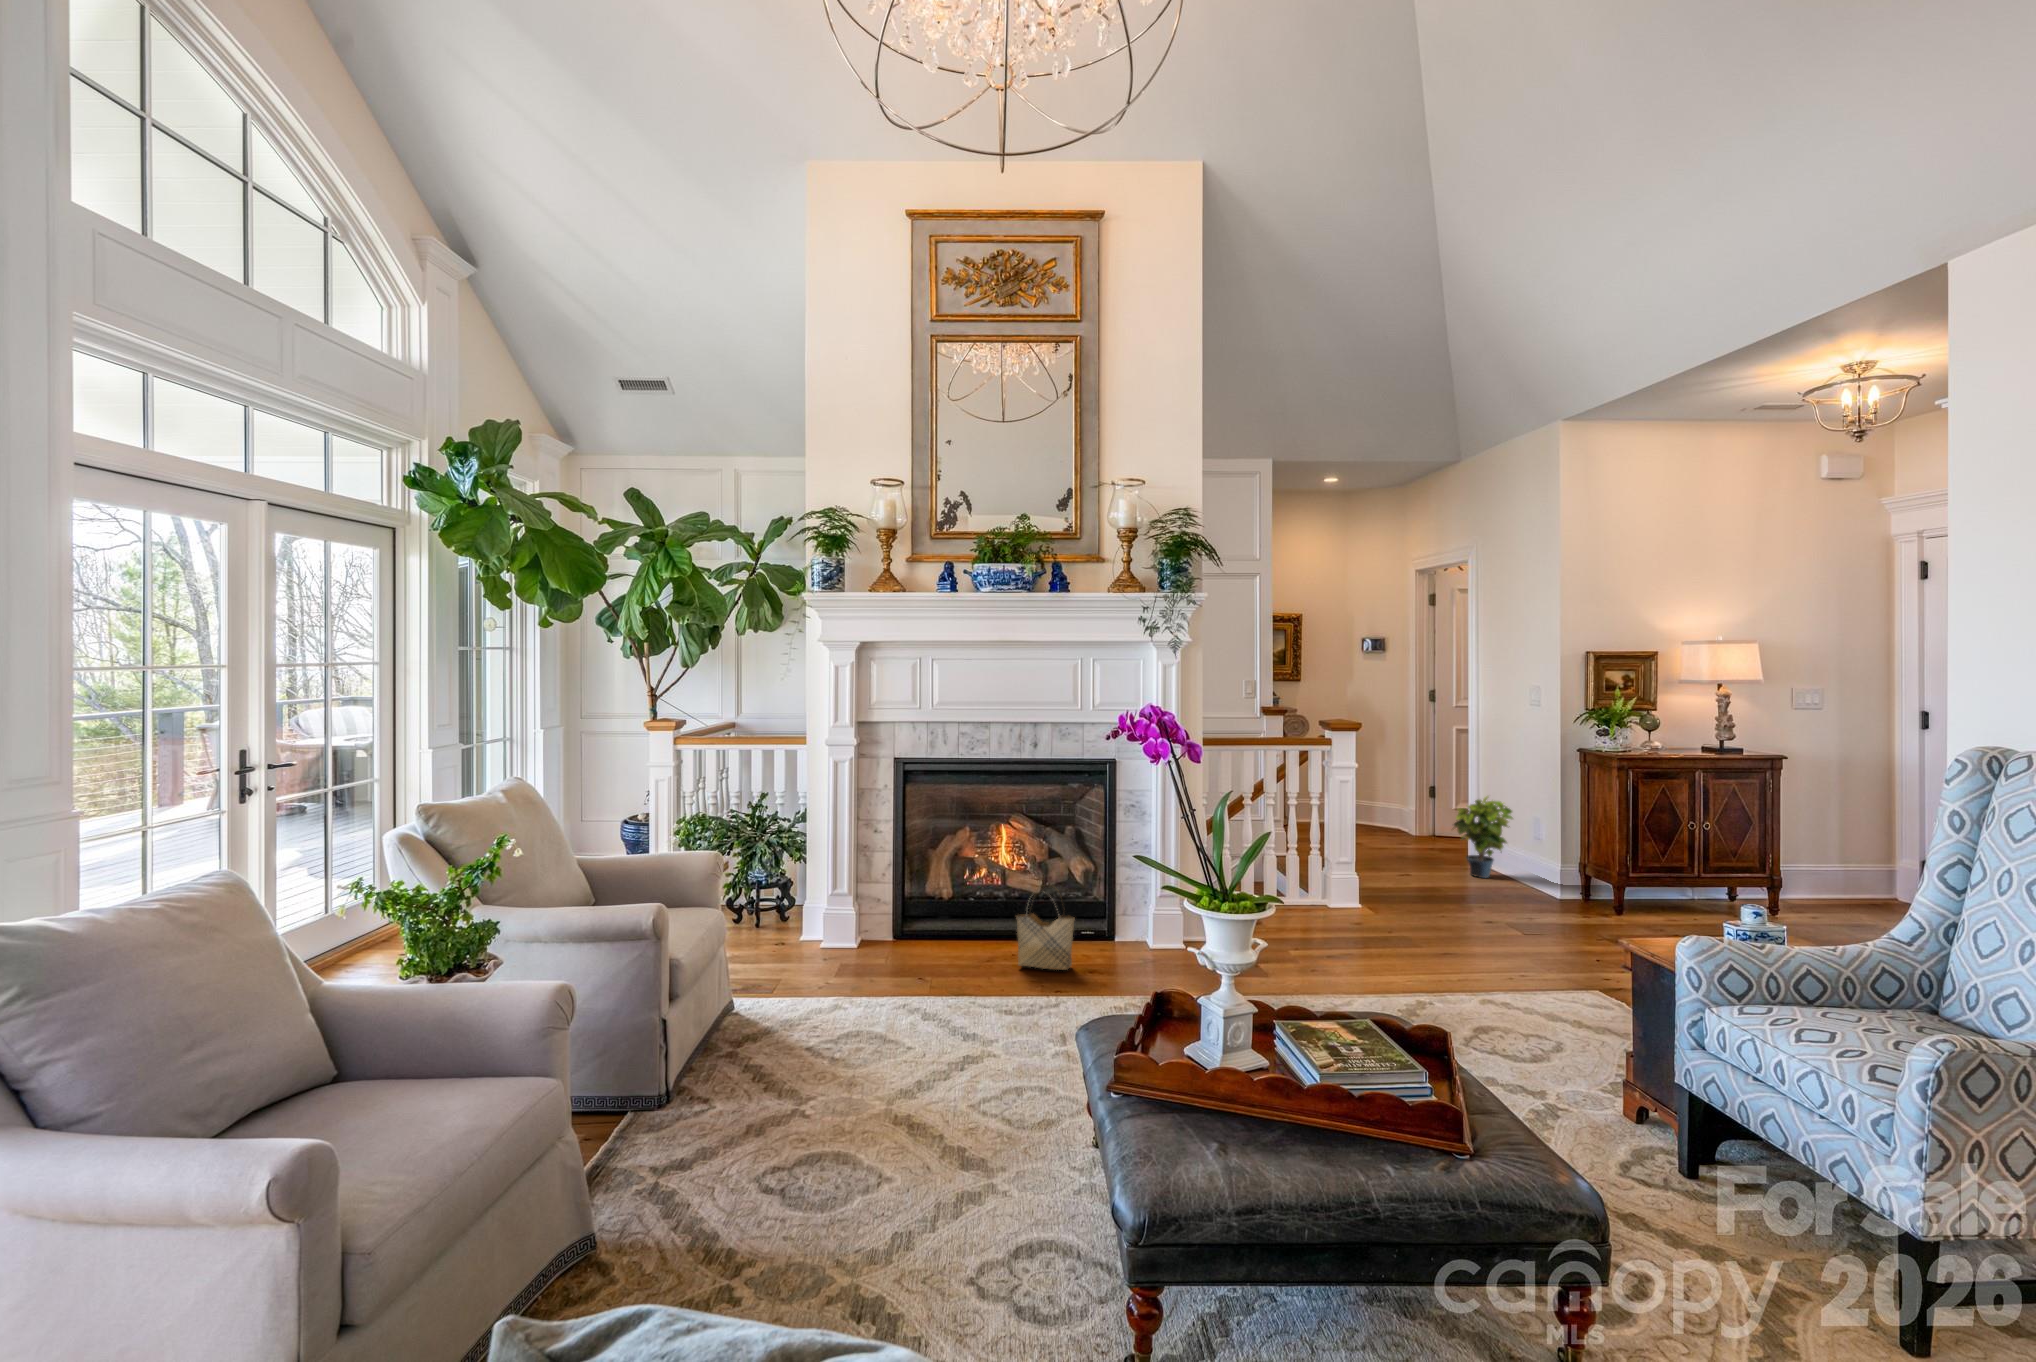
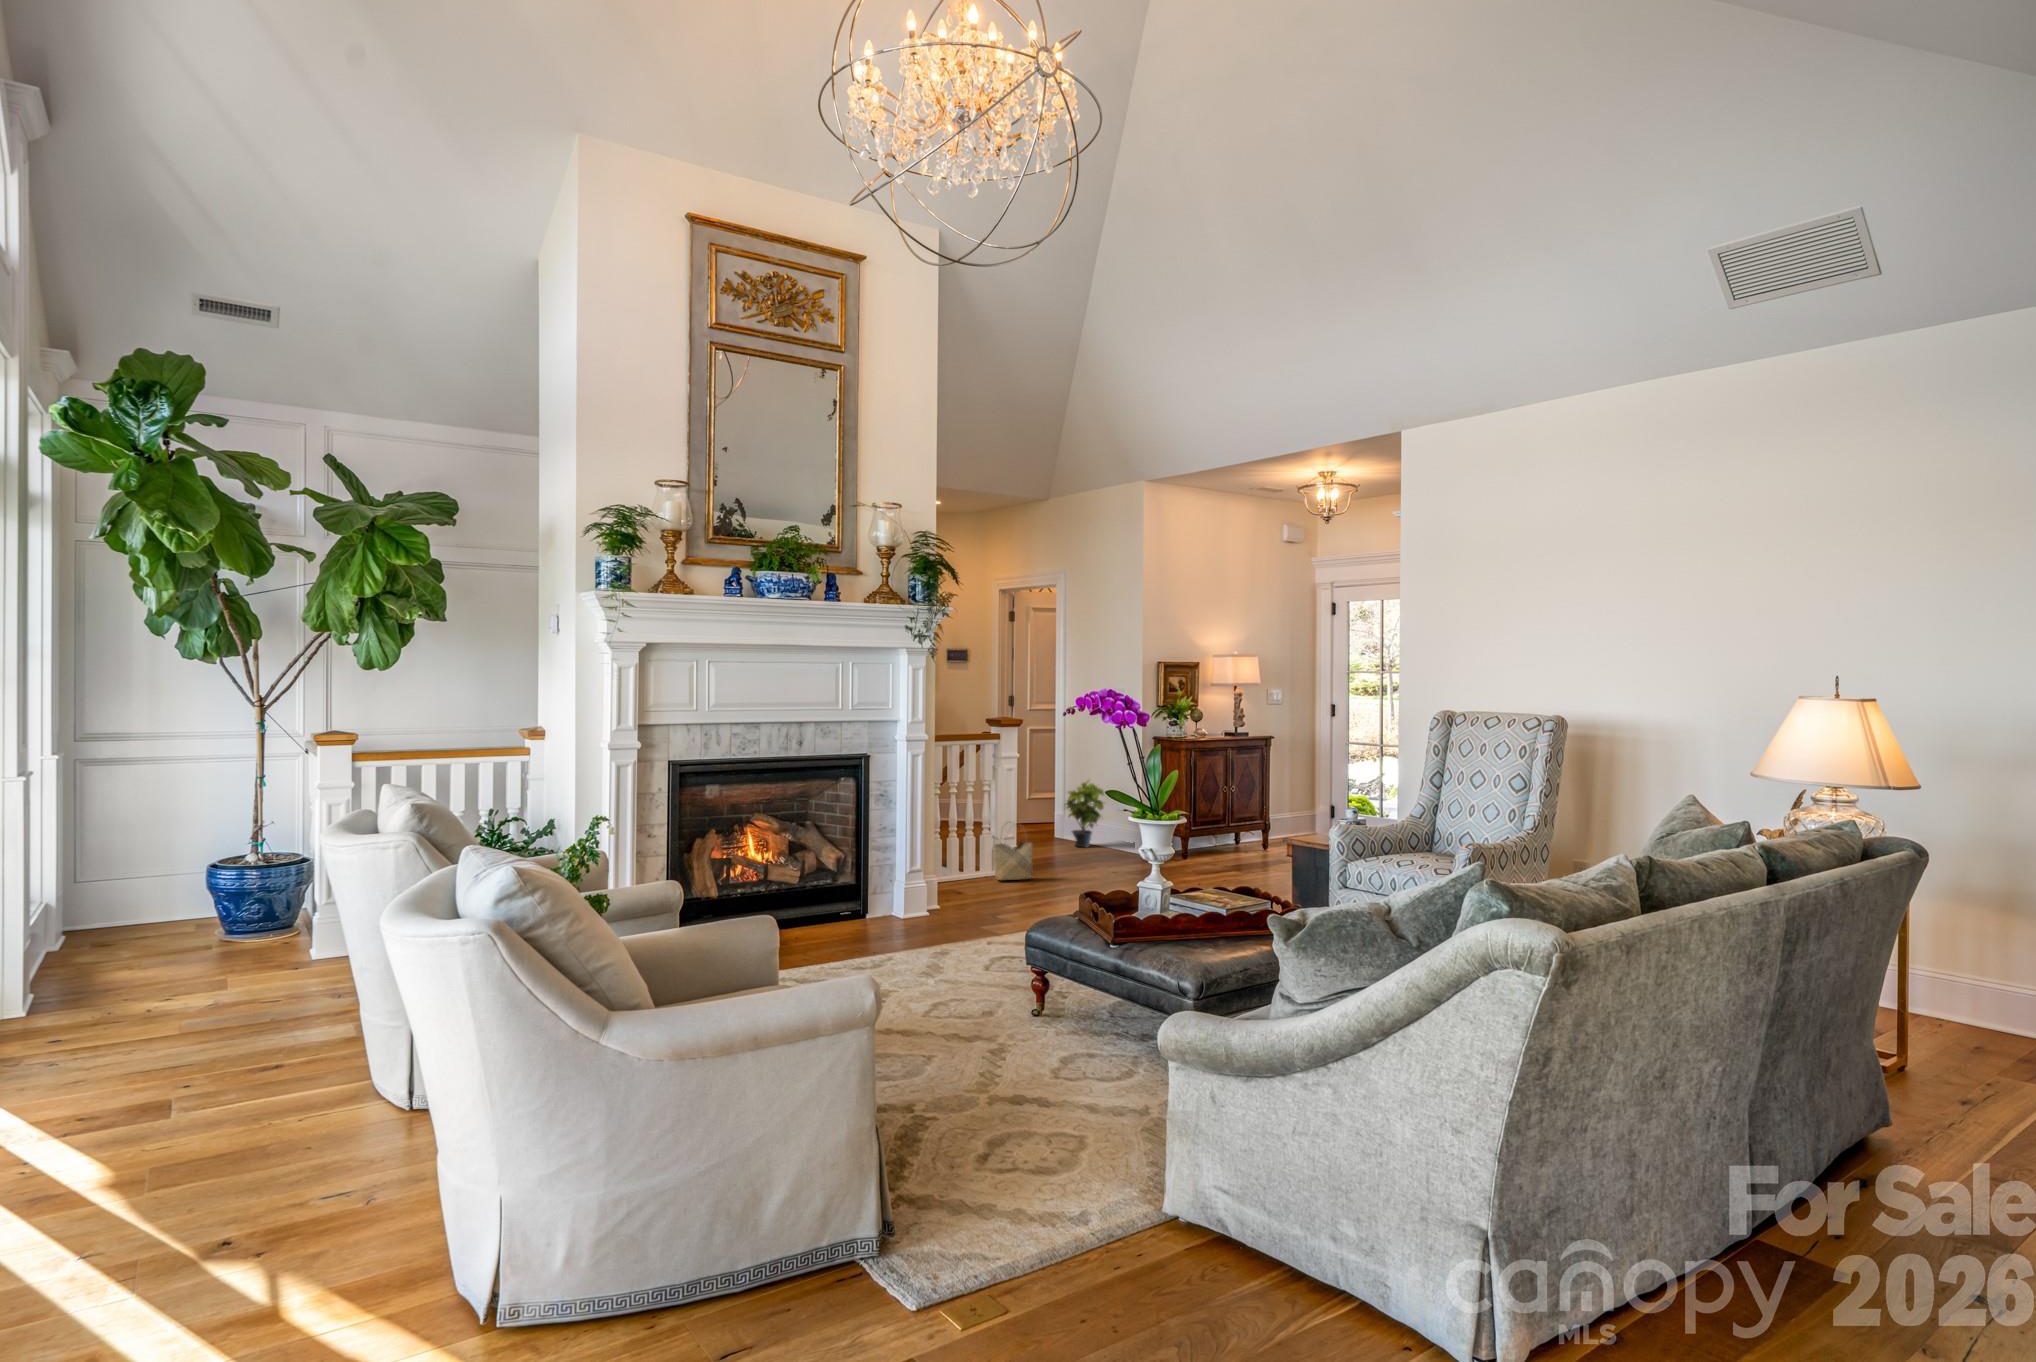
woven basket: present [1016,909,1075,970] -> present [994,842,1033,880]

